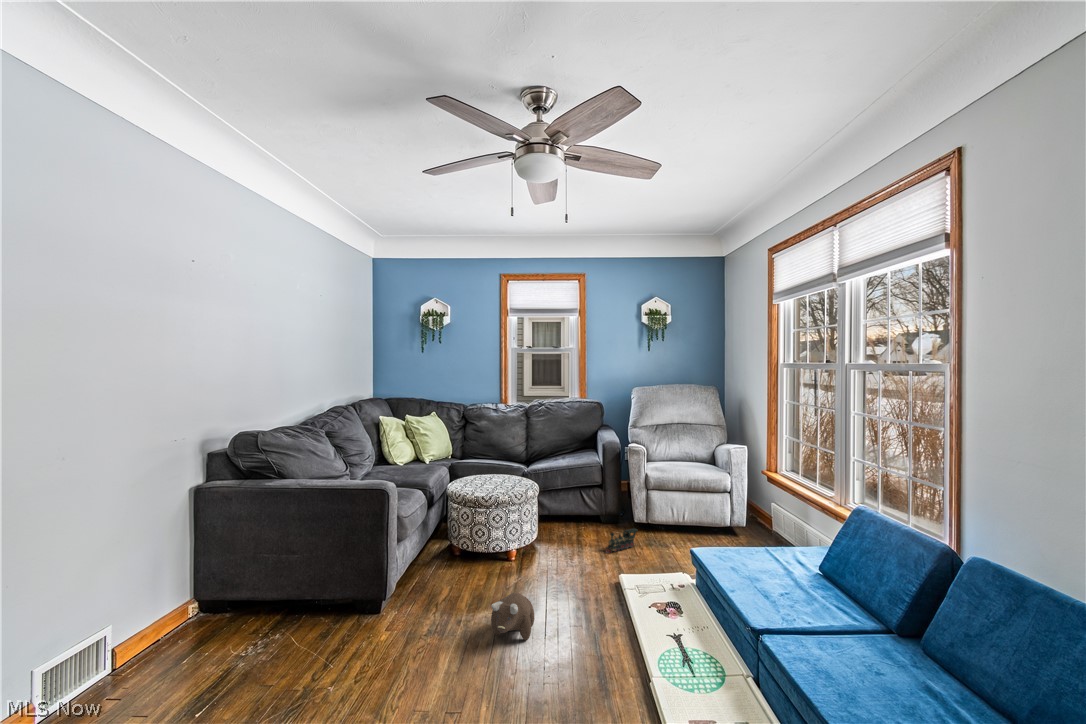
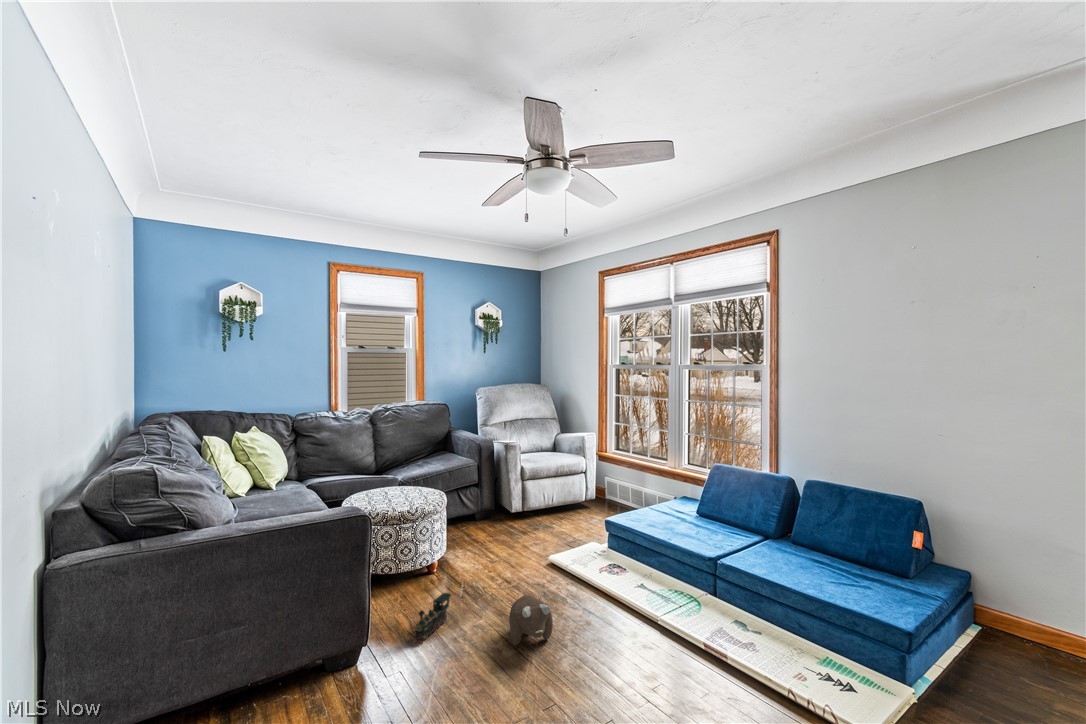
toy train: present [606,528,638,553] -> present [412,593,451,645]

